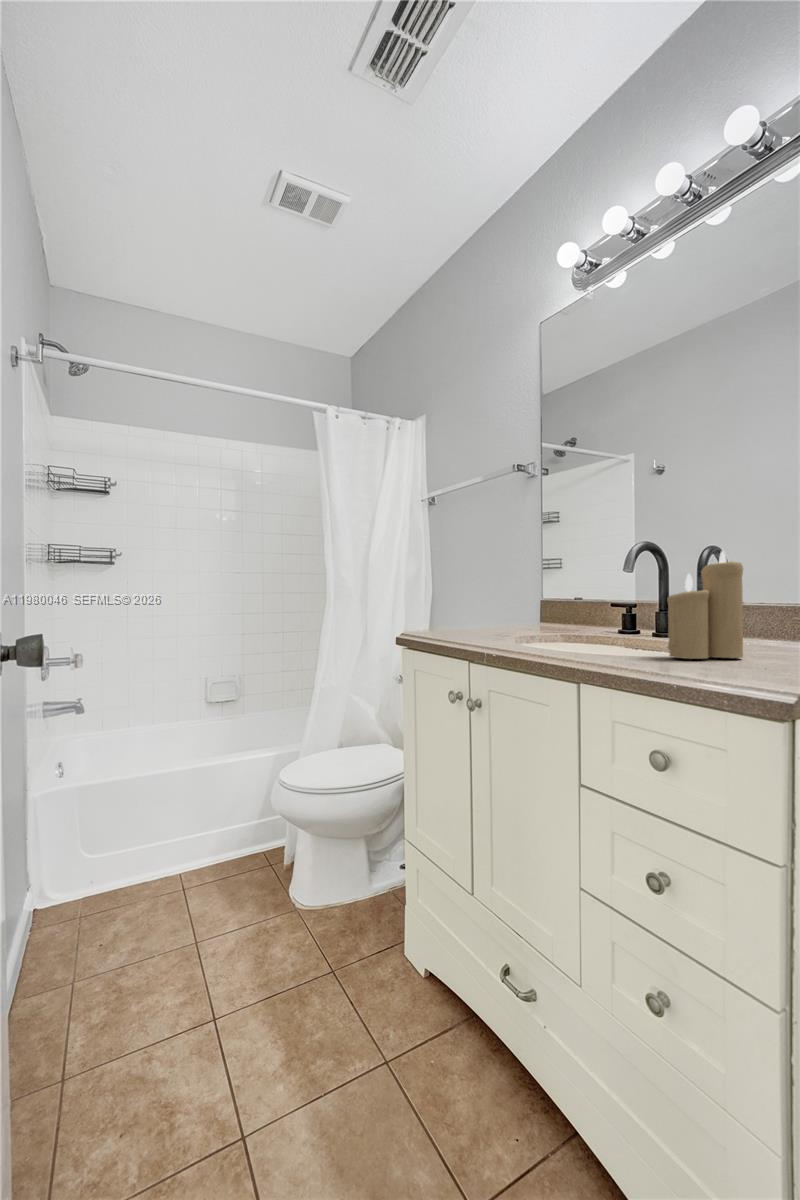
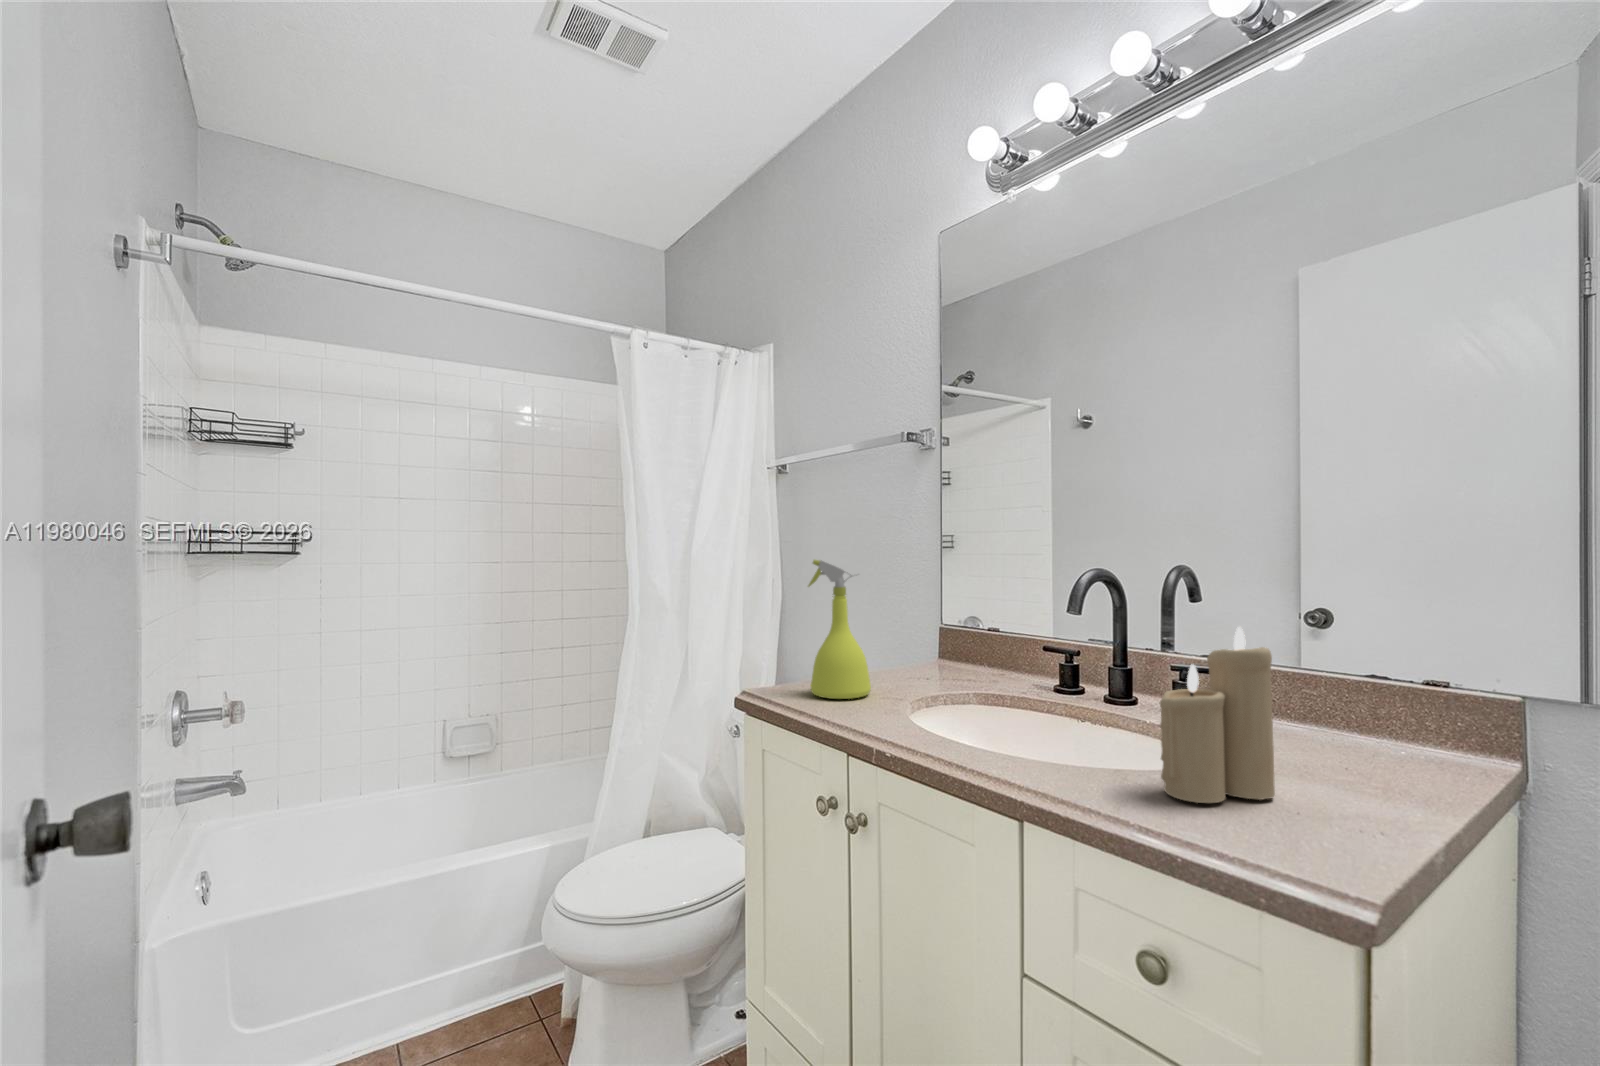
spray bottle: none [446,545,489,636] -> present [808,560,871,699]

